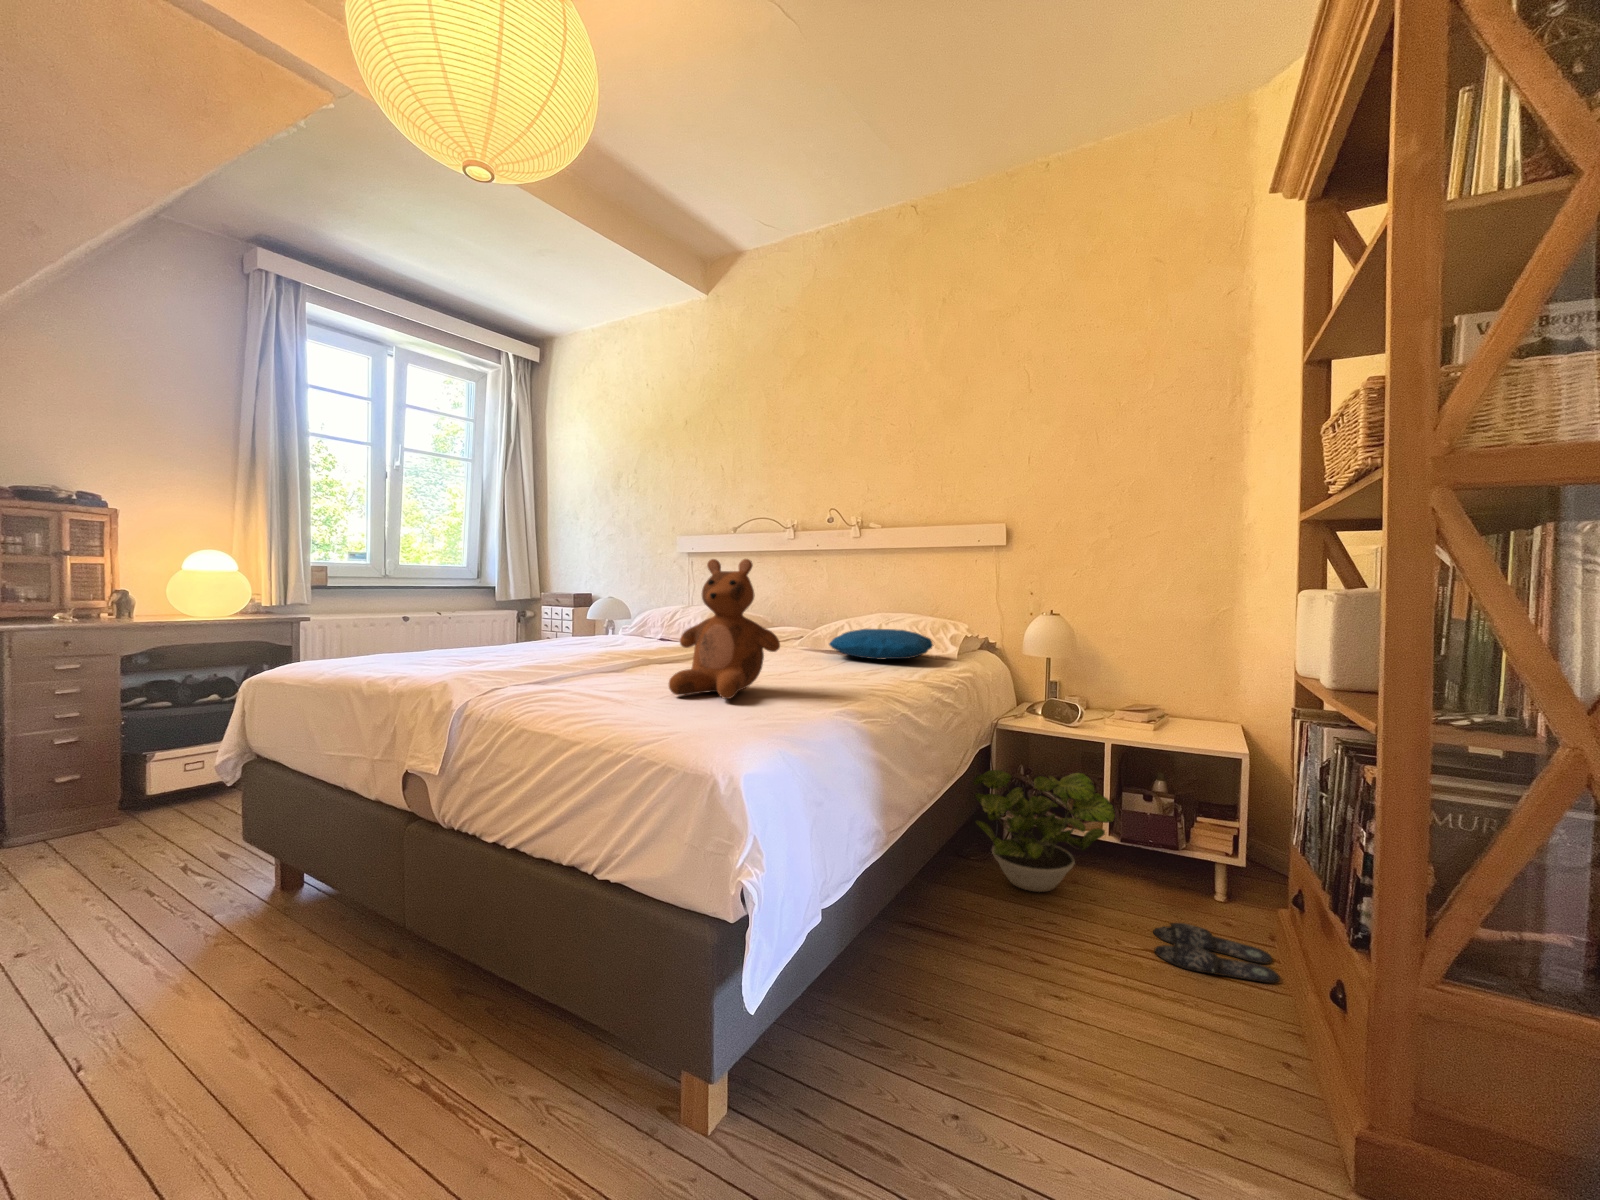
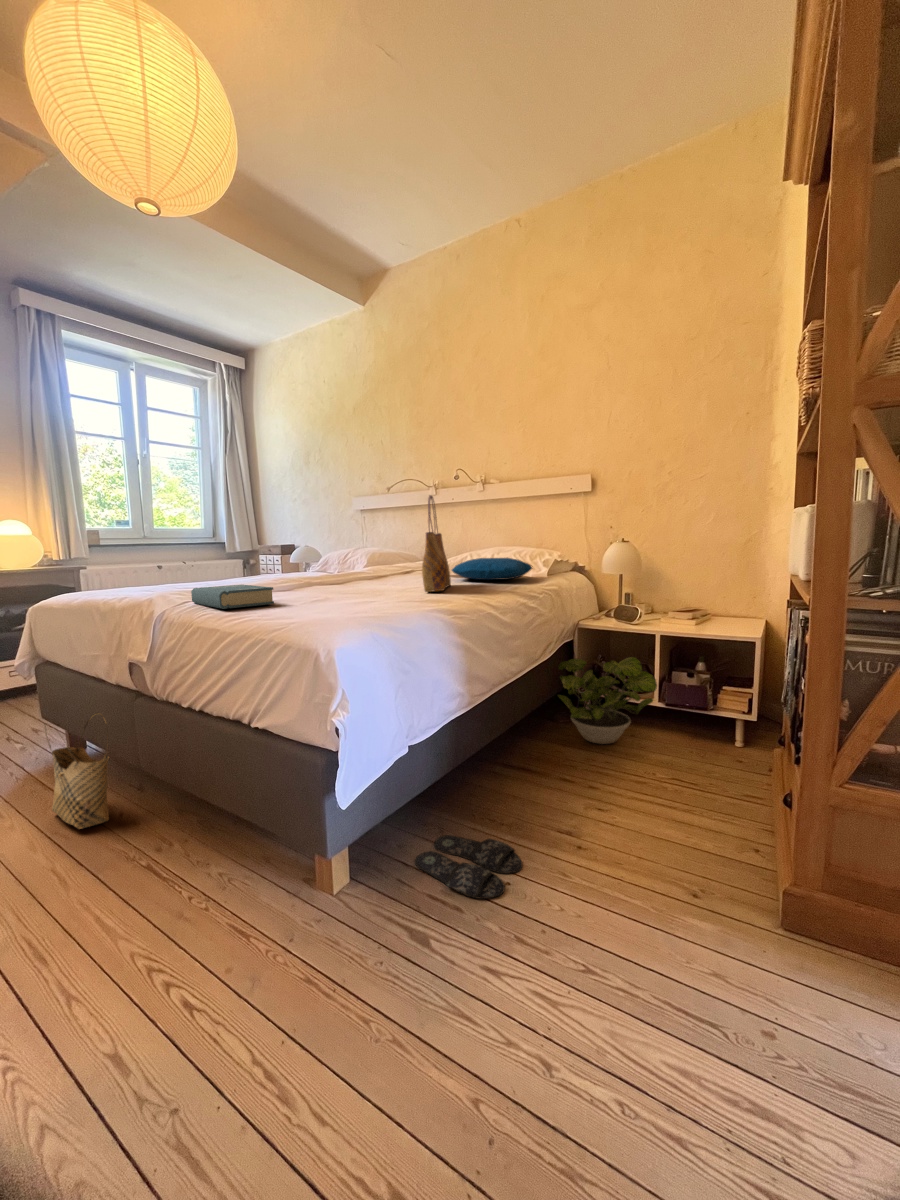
tote bag: none [804,548,836,678] -> present [422,495,451,592]
teddy bear: present [669,559,780,699] -> none [313,502,395,604]
hardback book: none [497,663,615,702] -> present [191,585,274,609]
woven basket: none [265,845,361,1024] -> present [44,713,109,829]
slippers: present [1153,923,1280,983] -> present [415,835,522,899]

